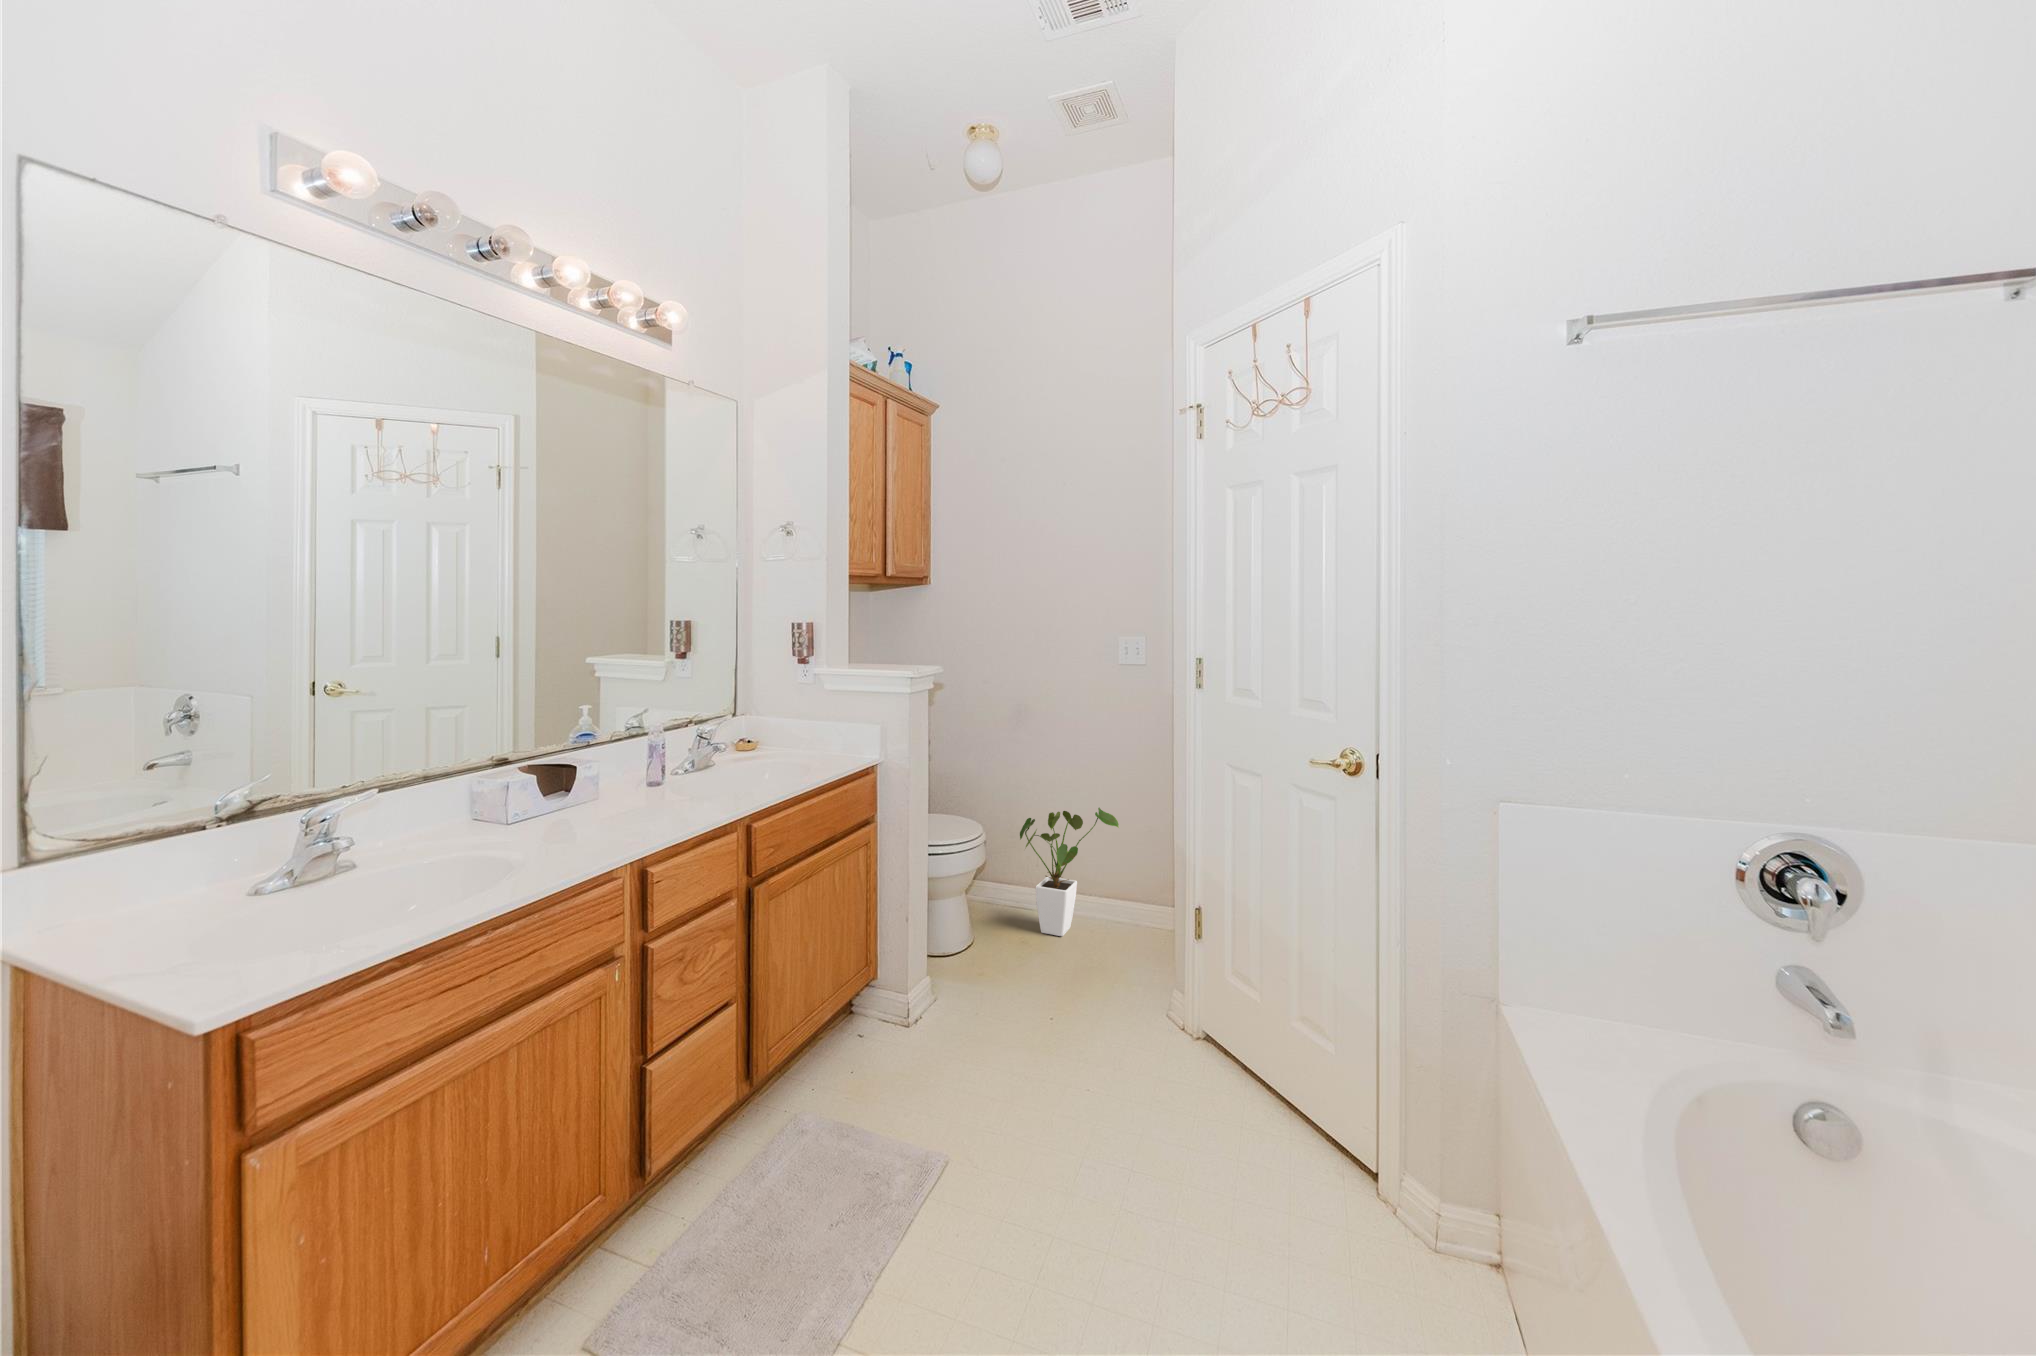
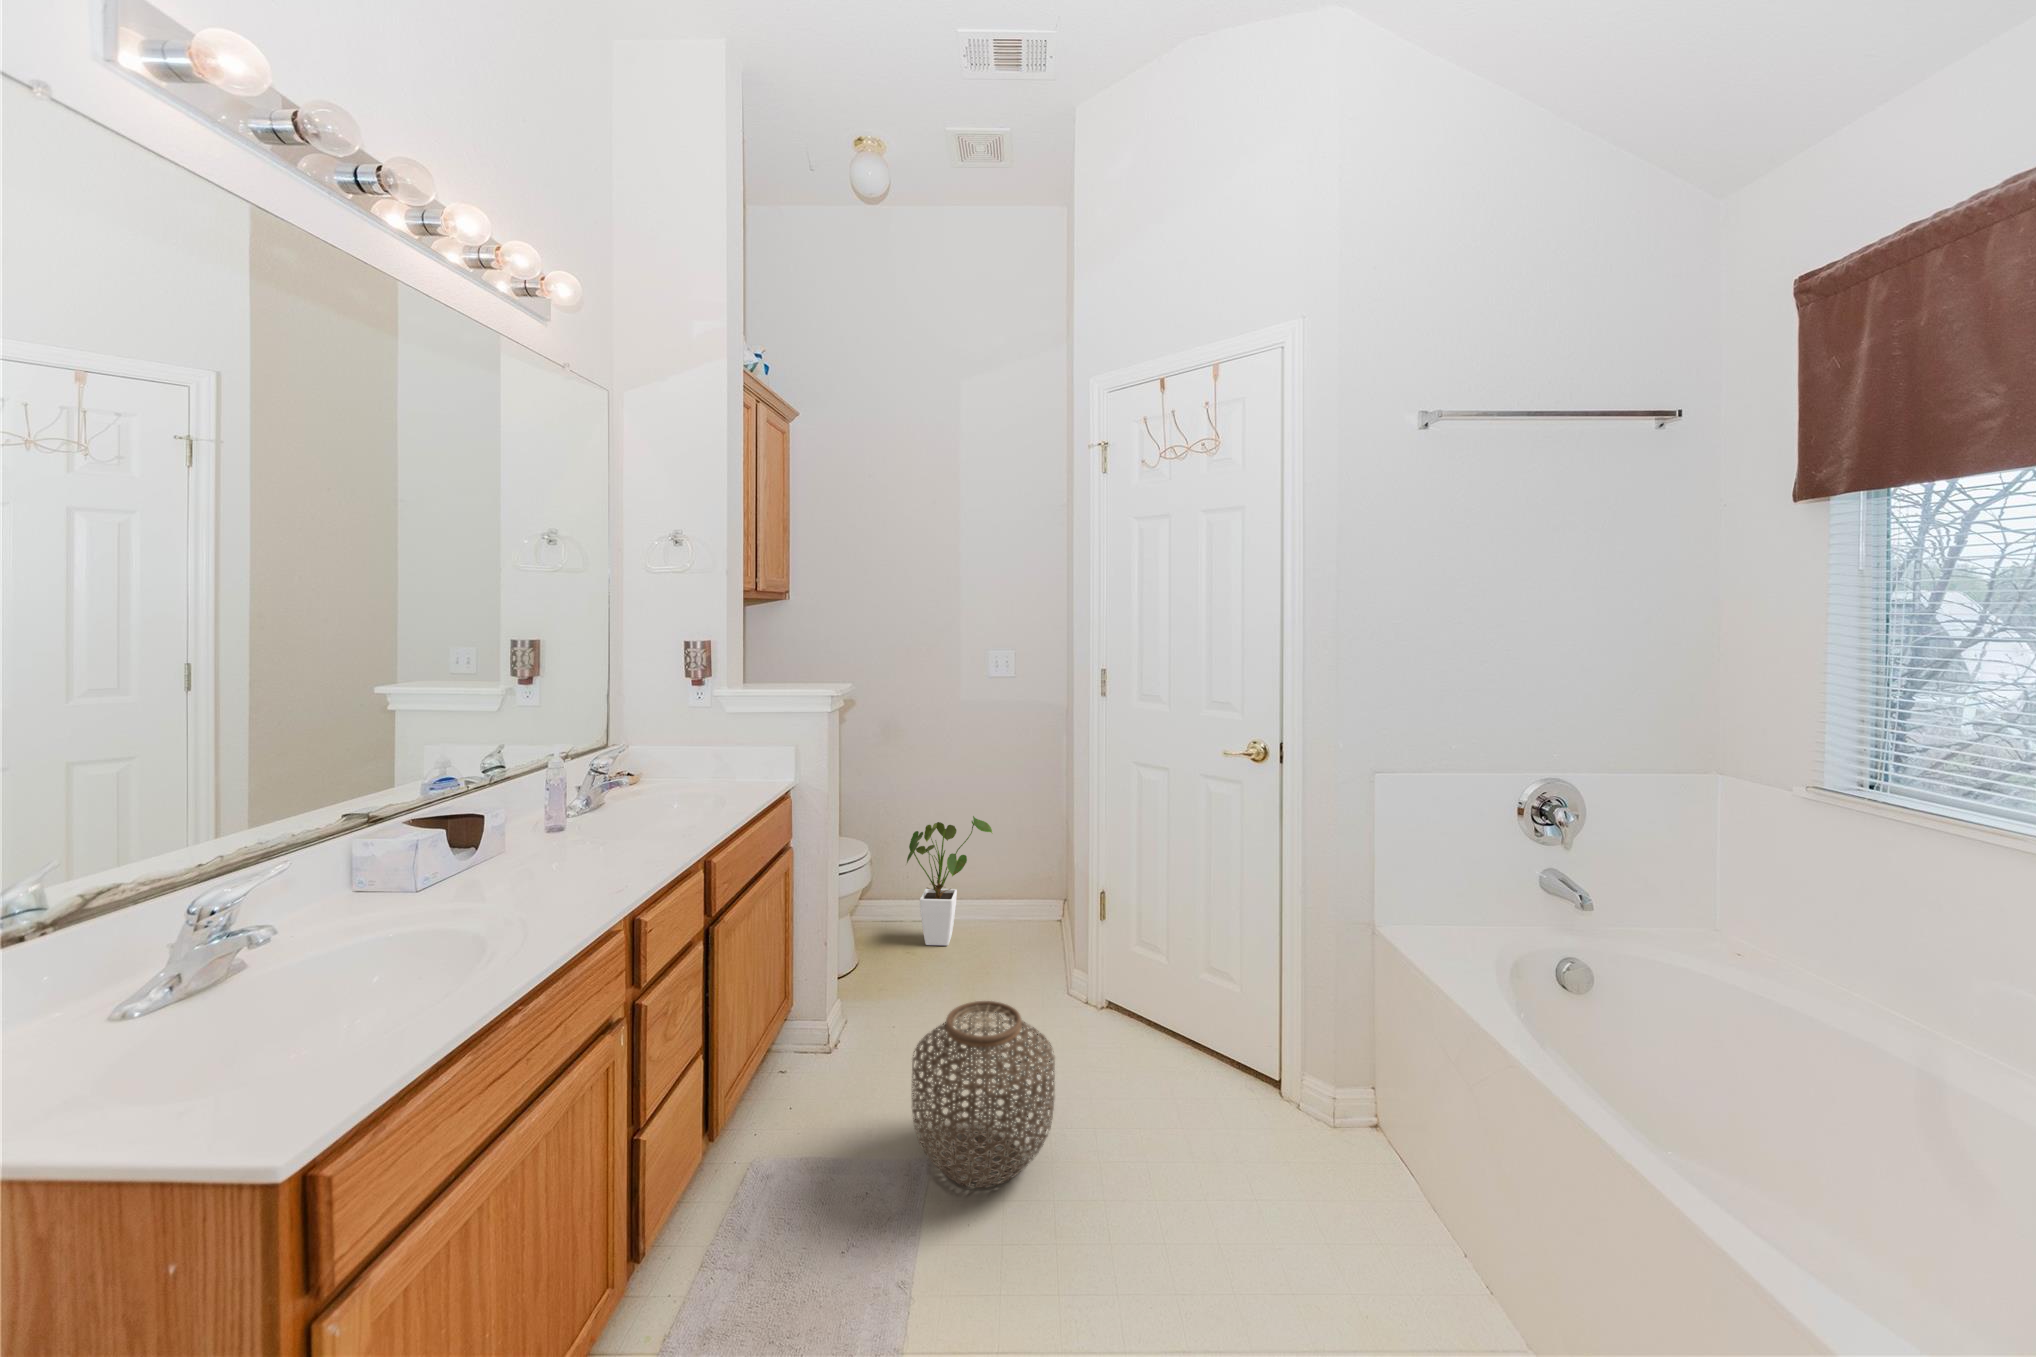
woven basket: none [919,997,1066,1188] -> present [912,1001,1055,1188]

